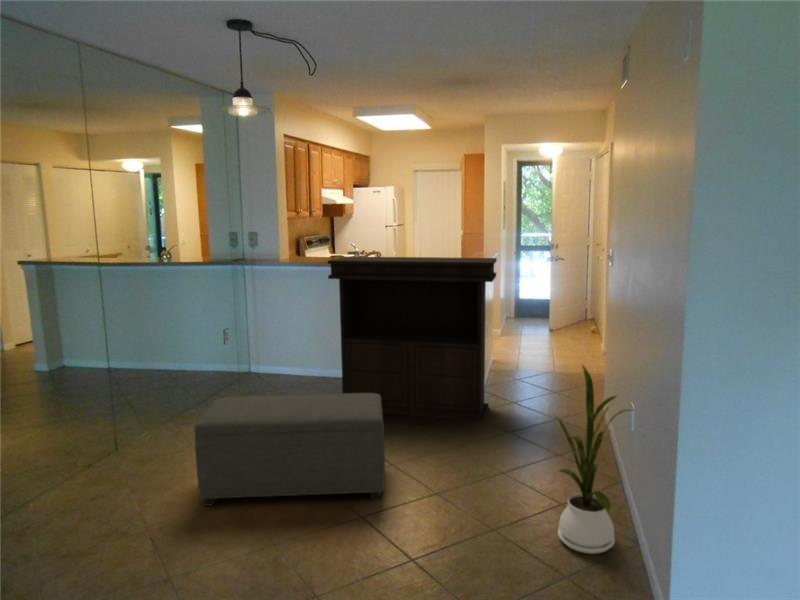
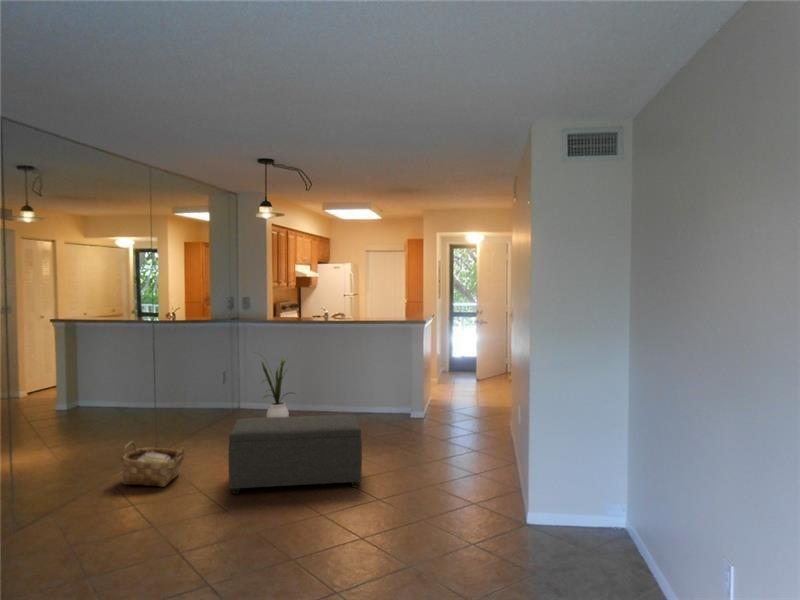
console table: present [328,257,497,421] -> none [312,319,436,441]
house plant: present [556,366,633,554] -> present [262,360,295,417]
woven basket: none [63,425,151,489] -> present [121,442,184,487]

